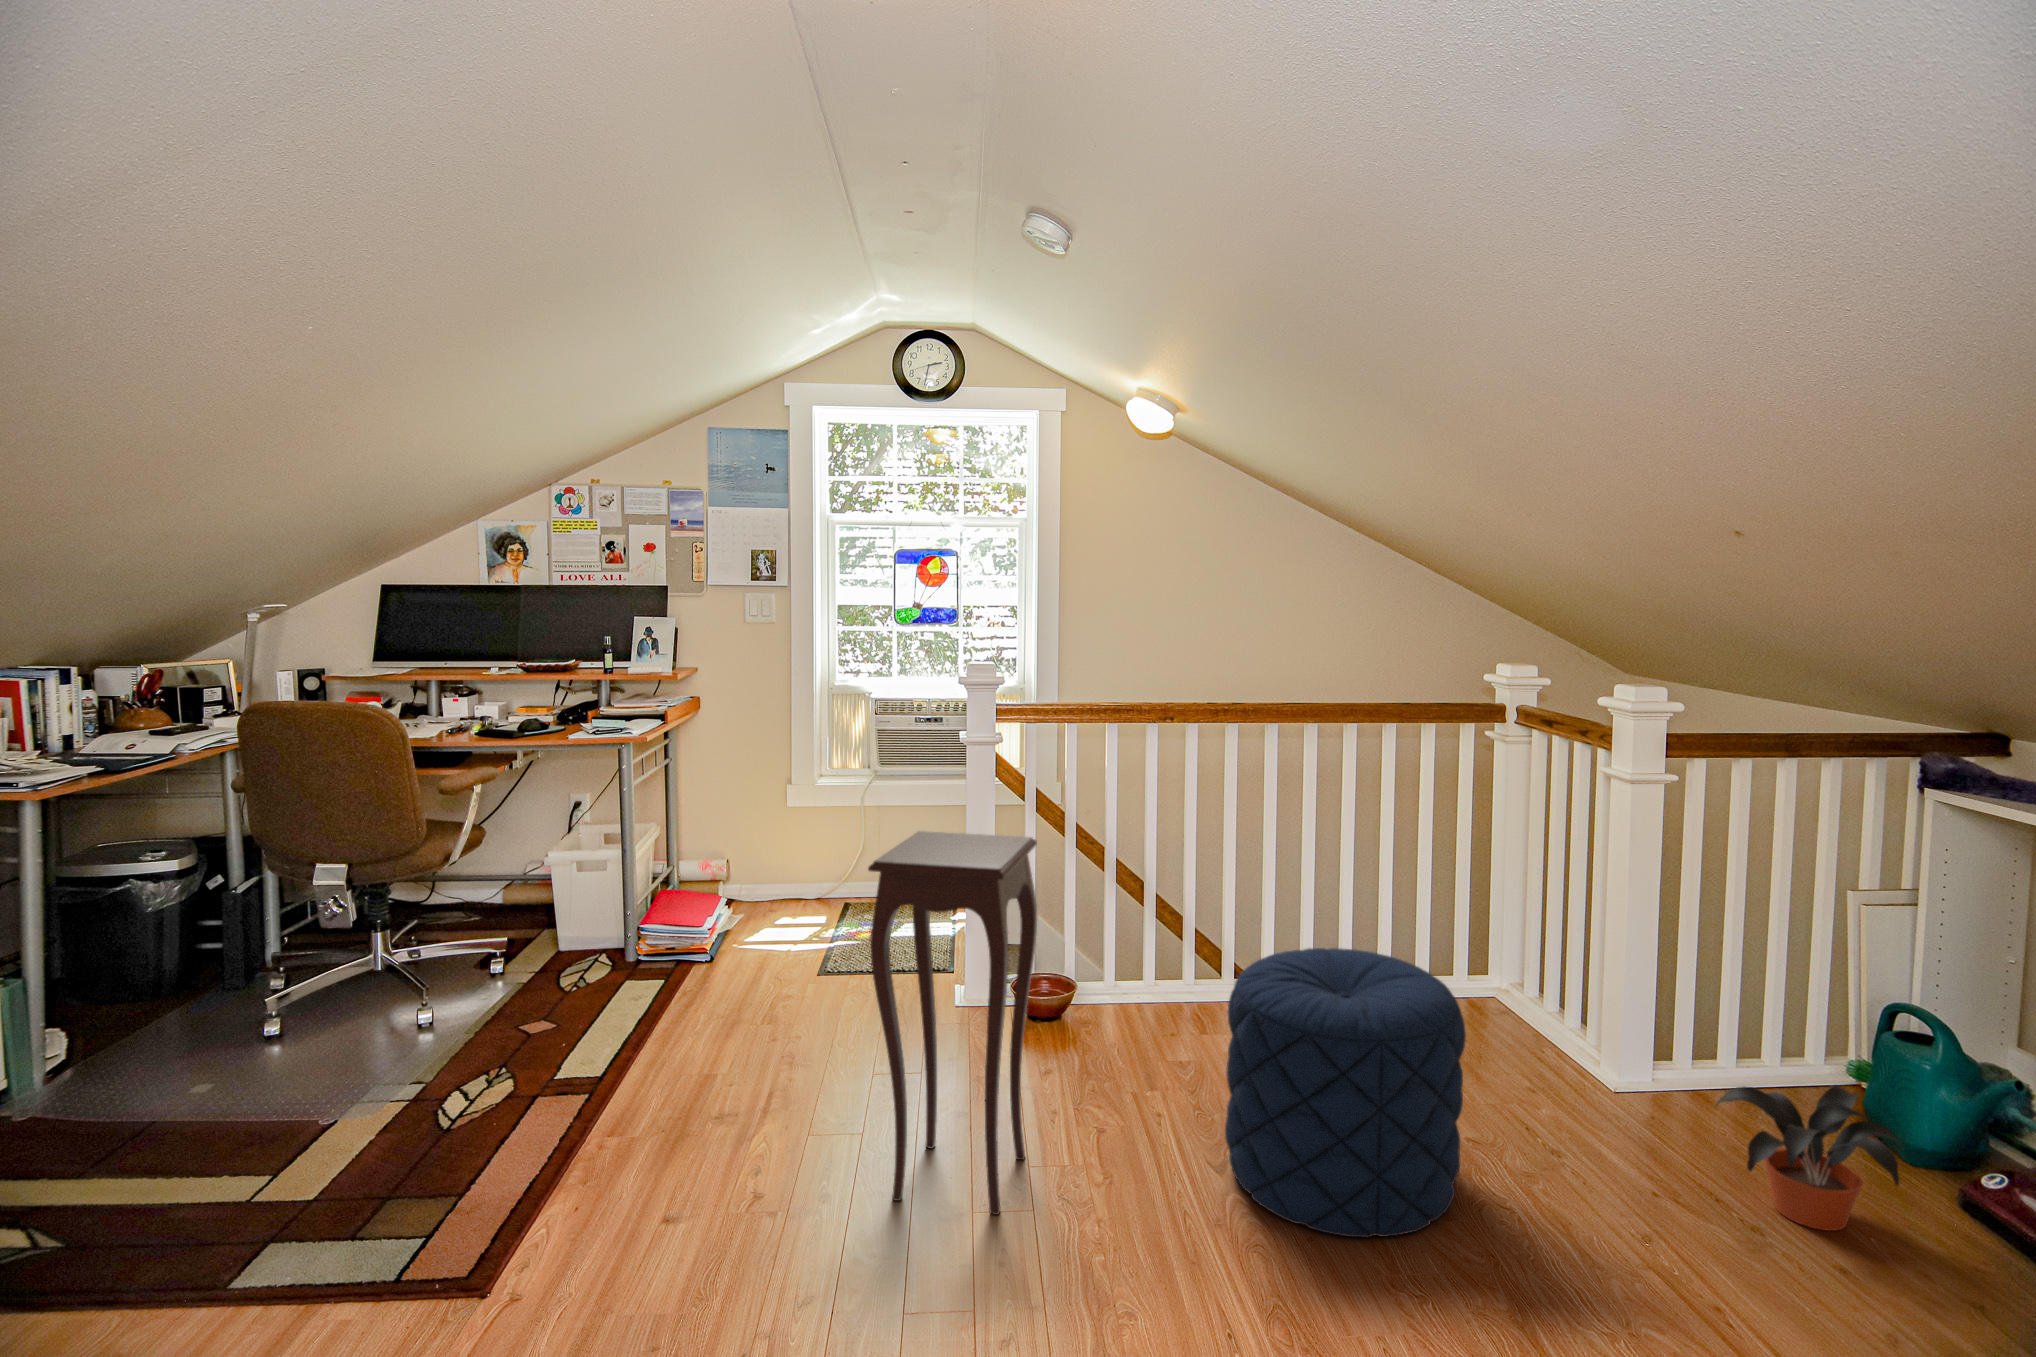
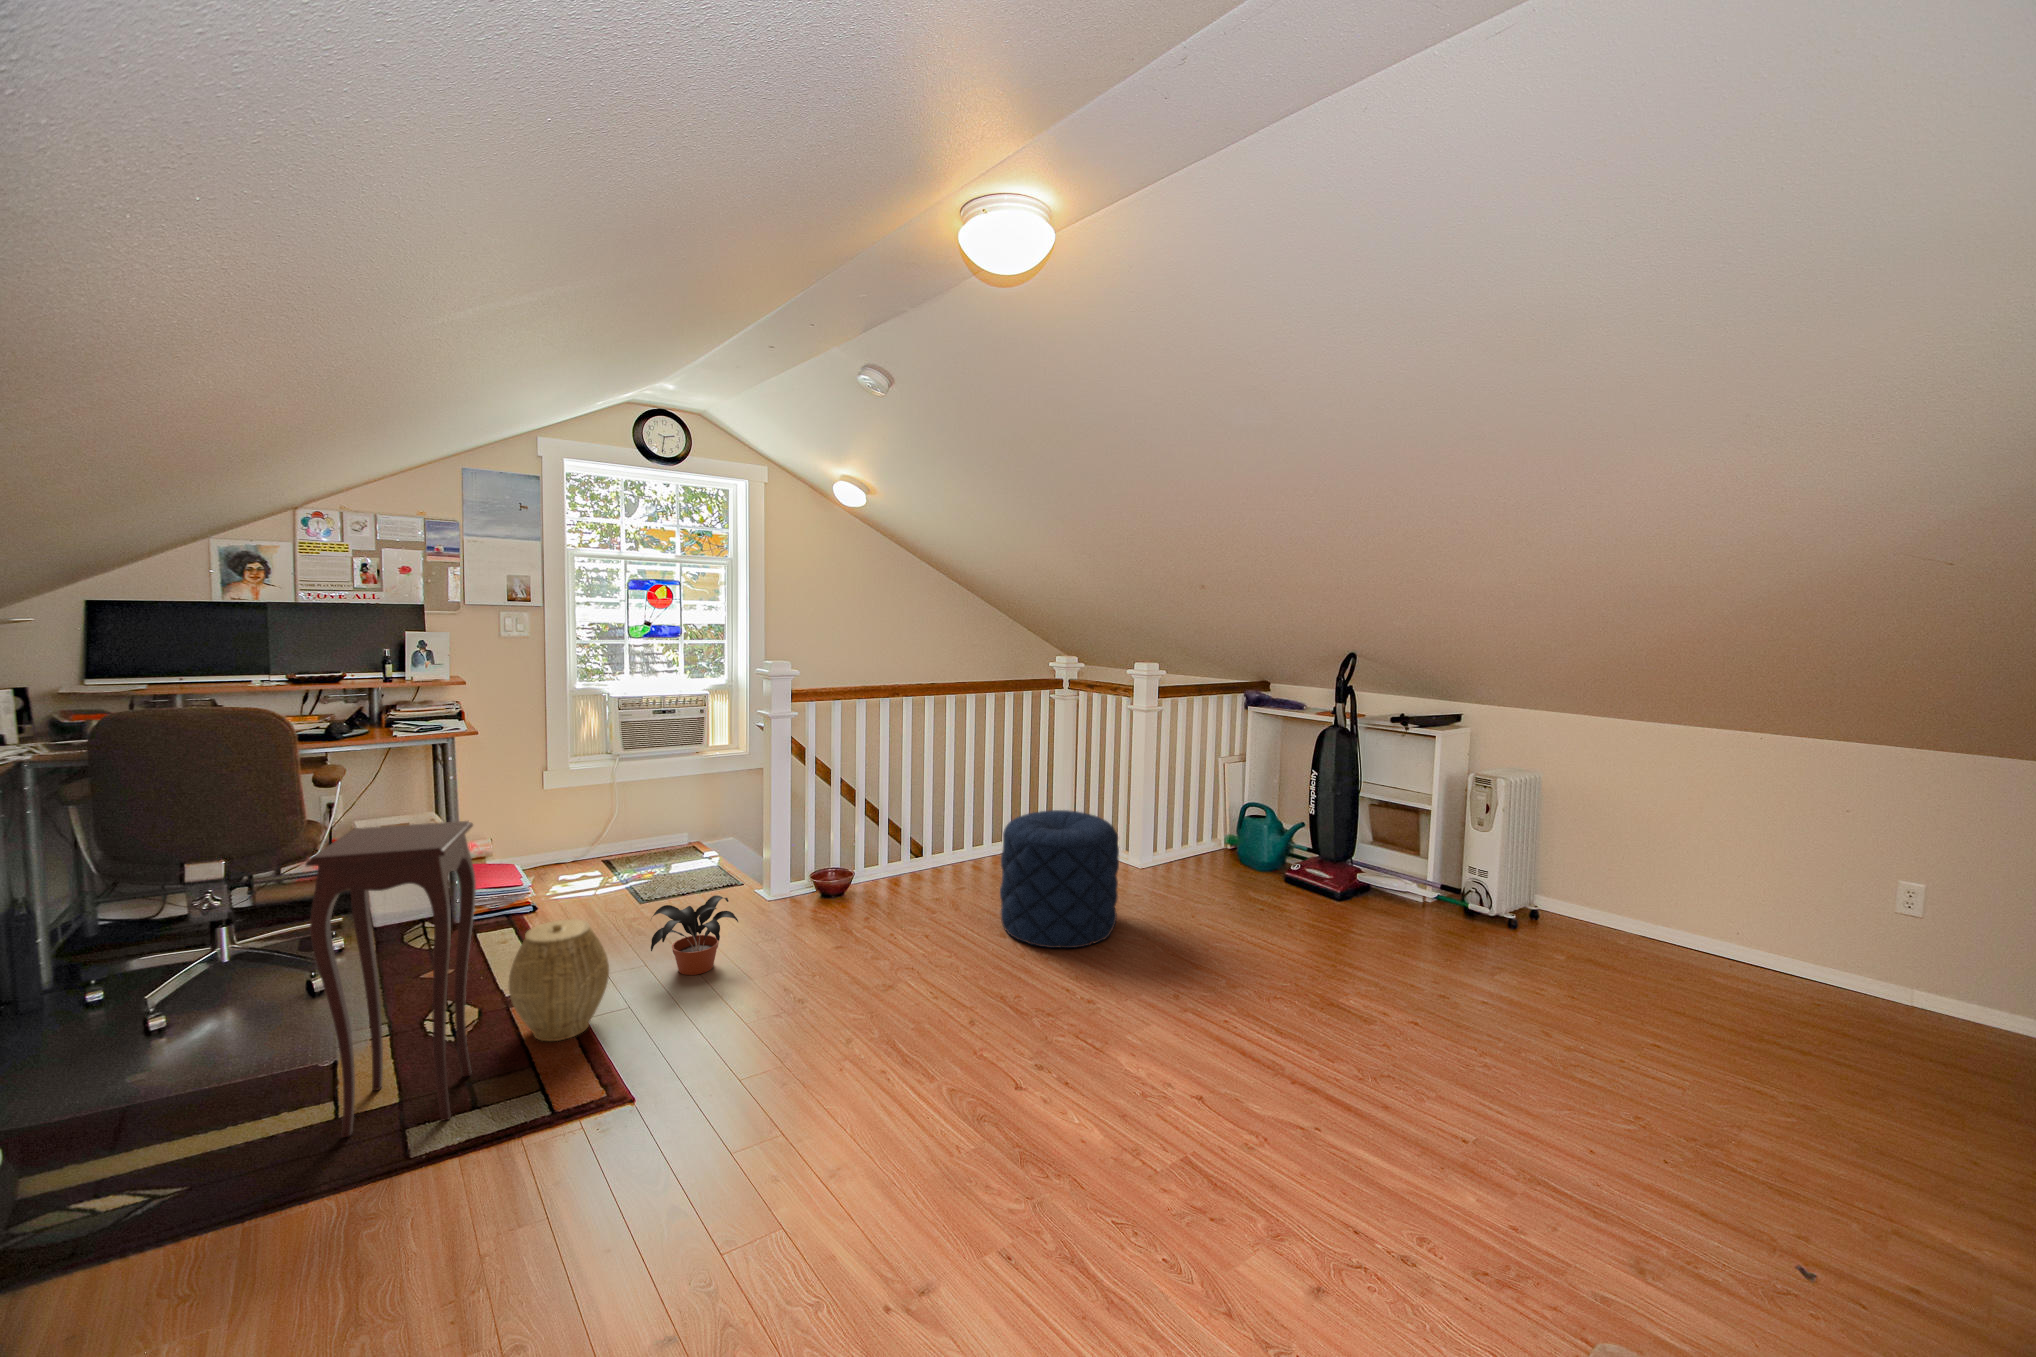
side table: present [868,831,1037,1215] -> present [306,821,476,1137]
woven basket: none [477,995,607,1160] -> present [509,919,609,1041]
potted plant: present [1717,1086,1899,1231] -> present [651,895,738,975]

